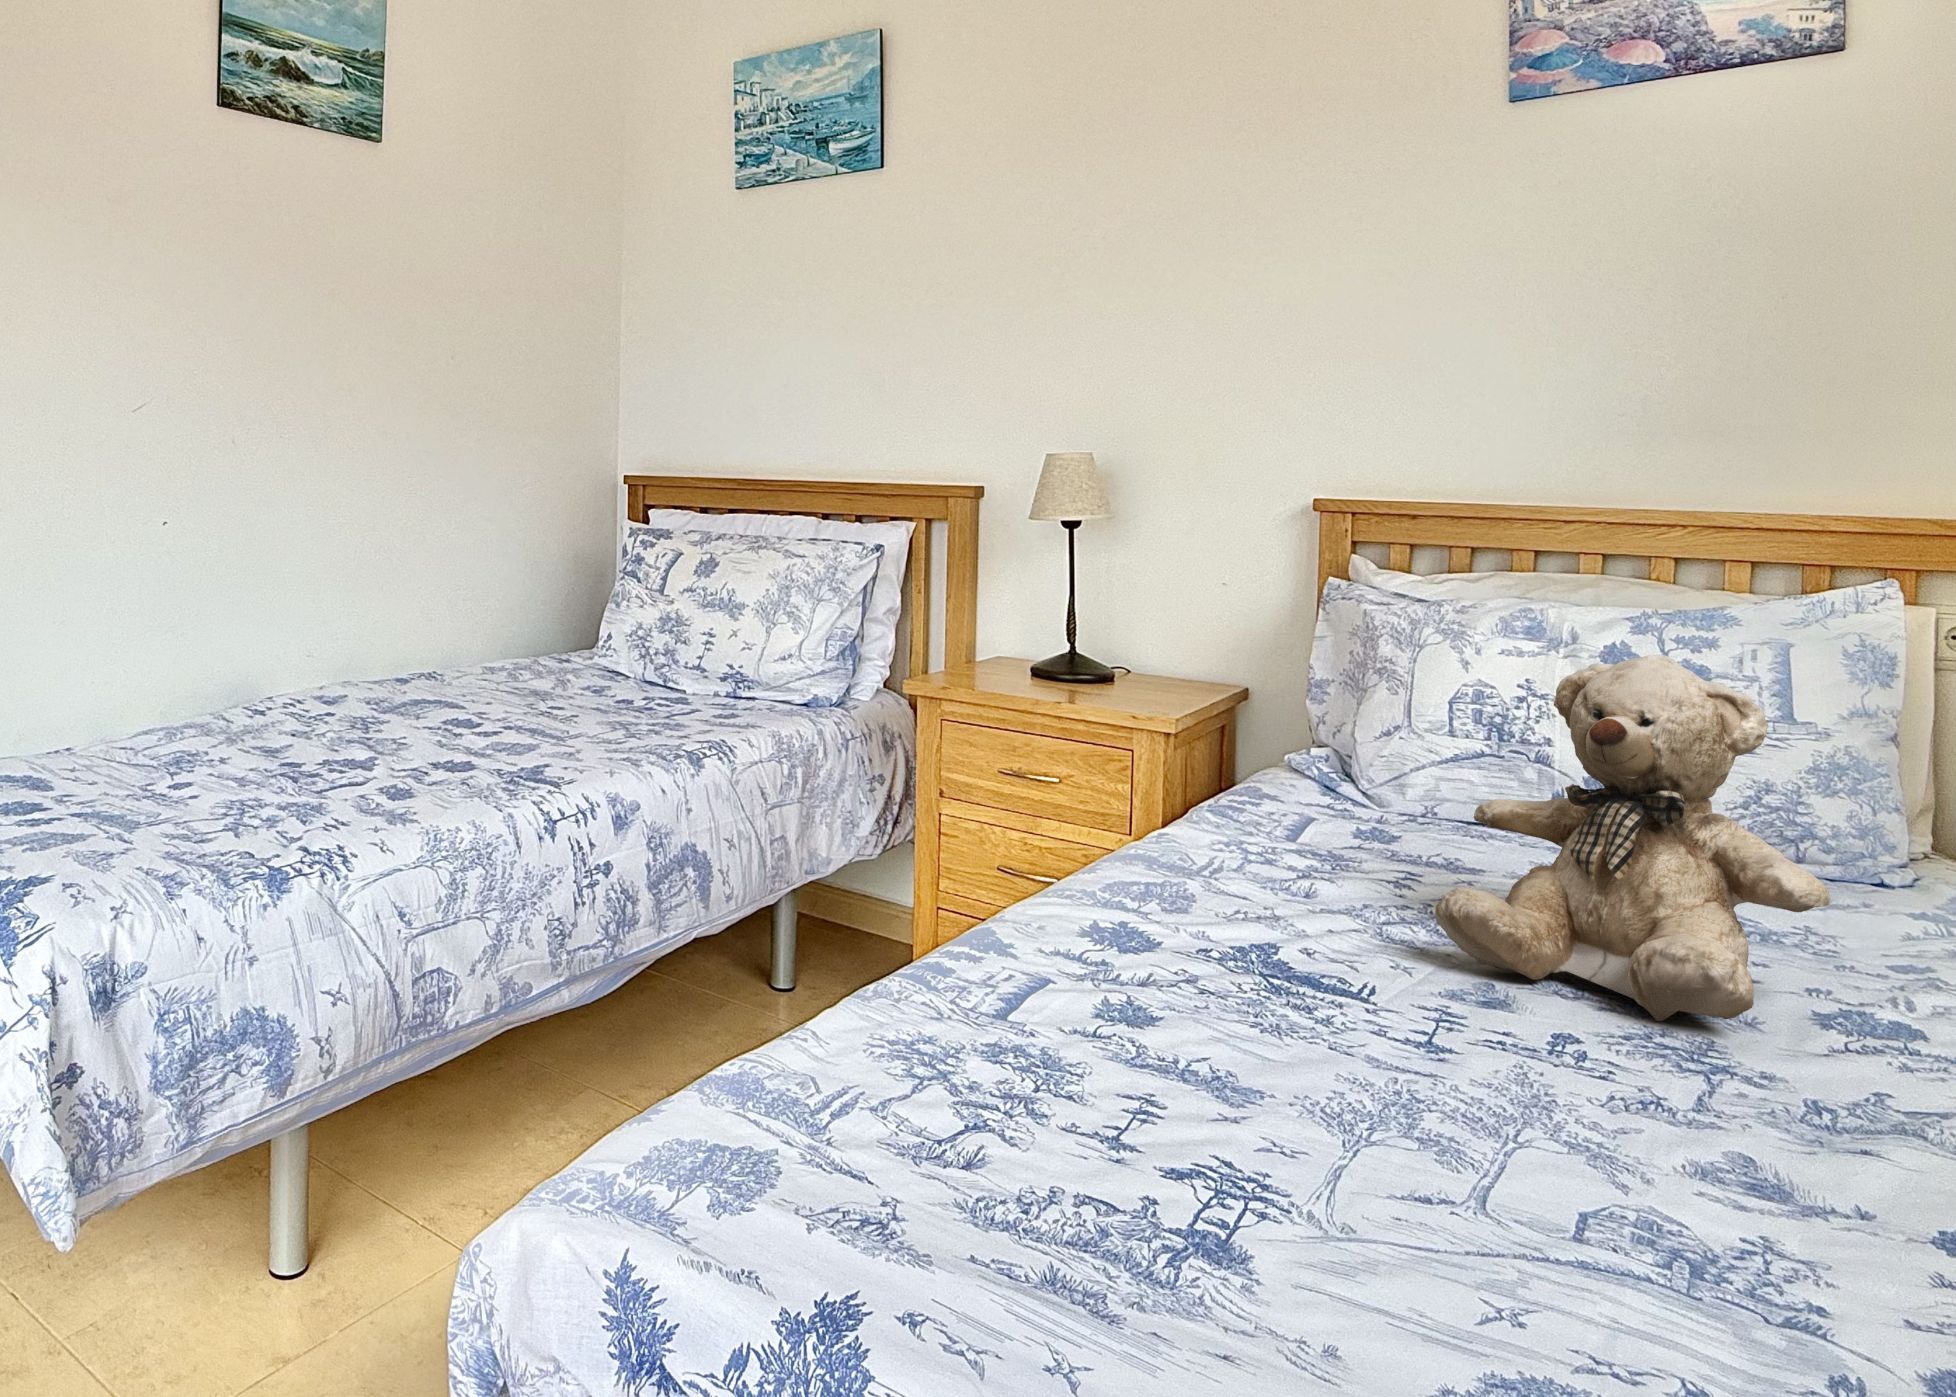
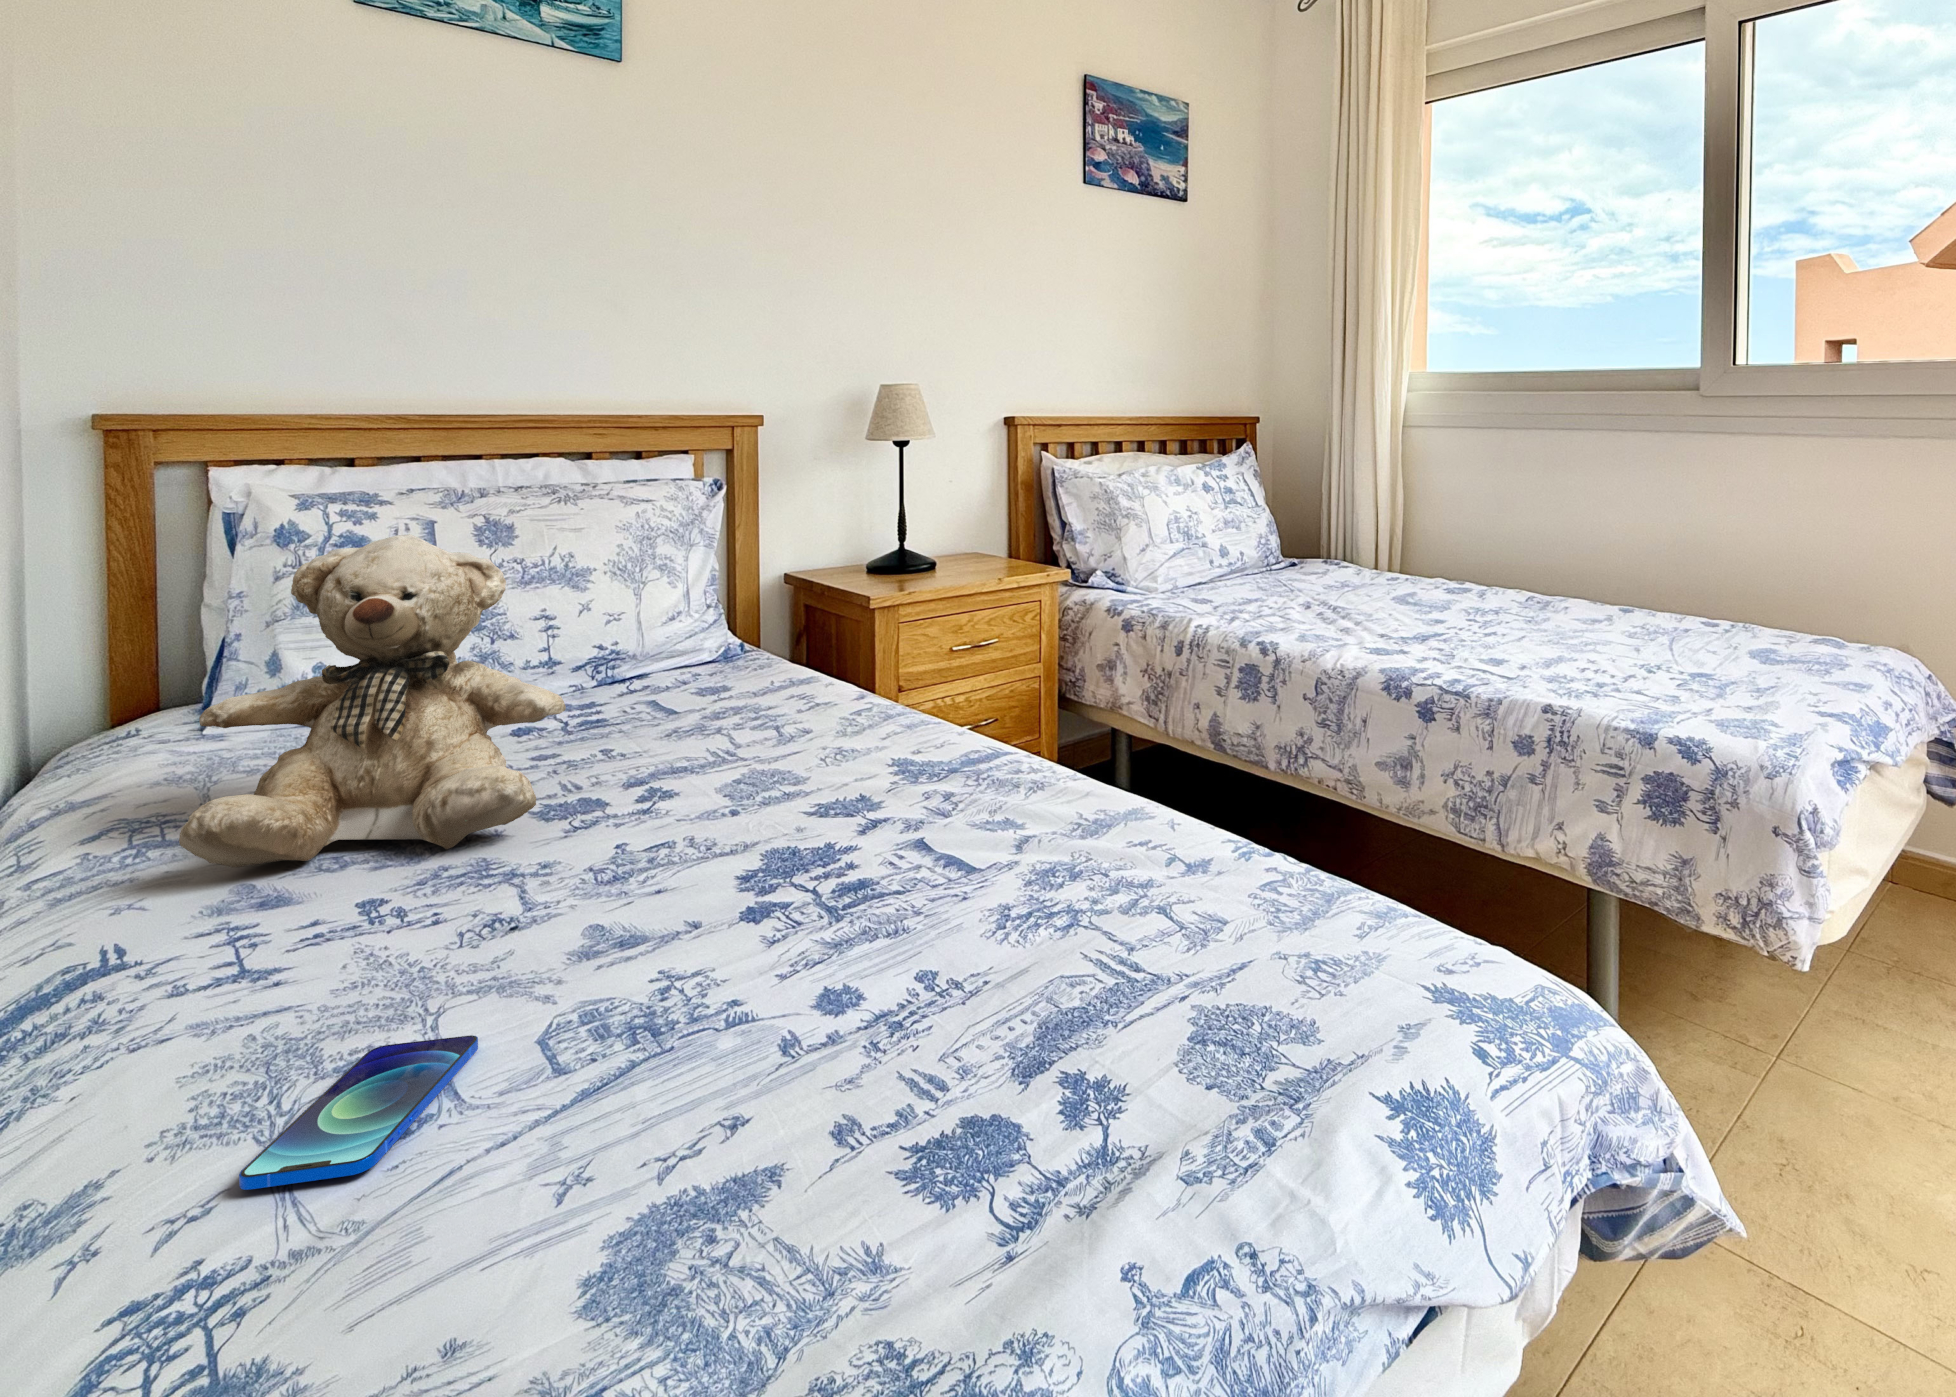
smartphone: none [1309,1133,1530,1206] -> present [239,1035,478,1190]

